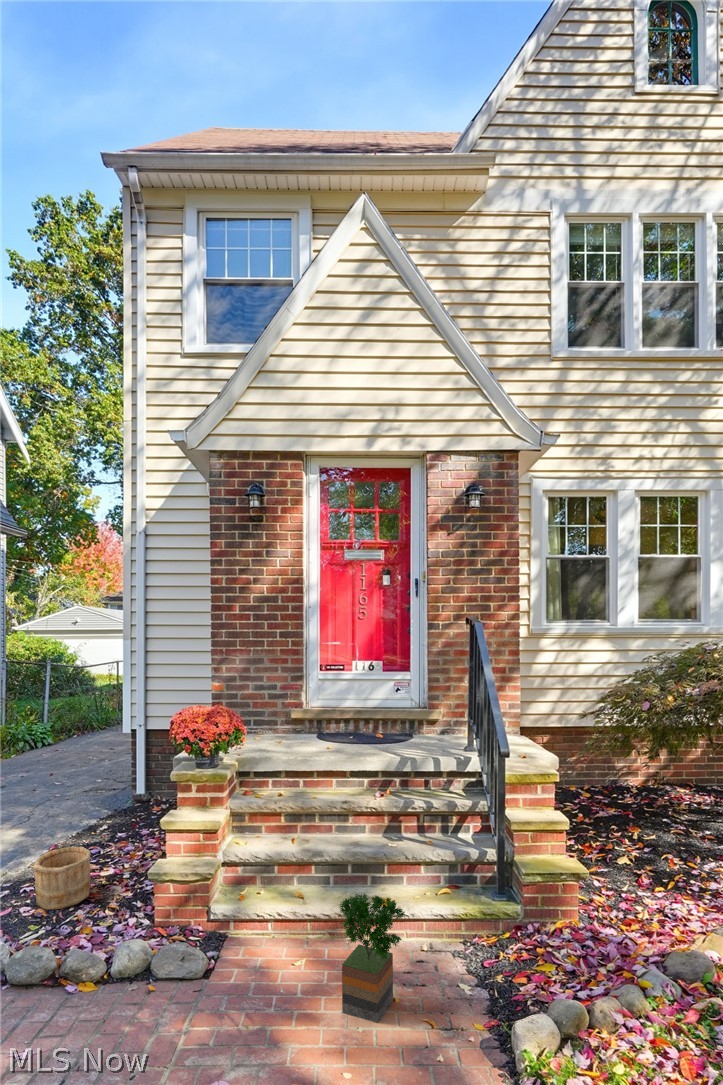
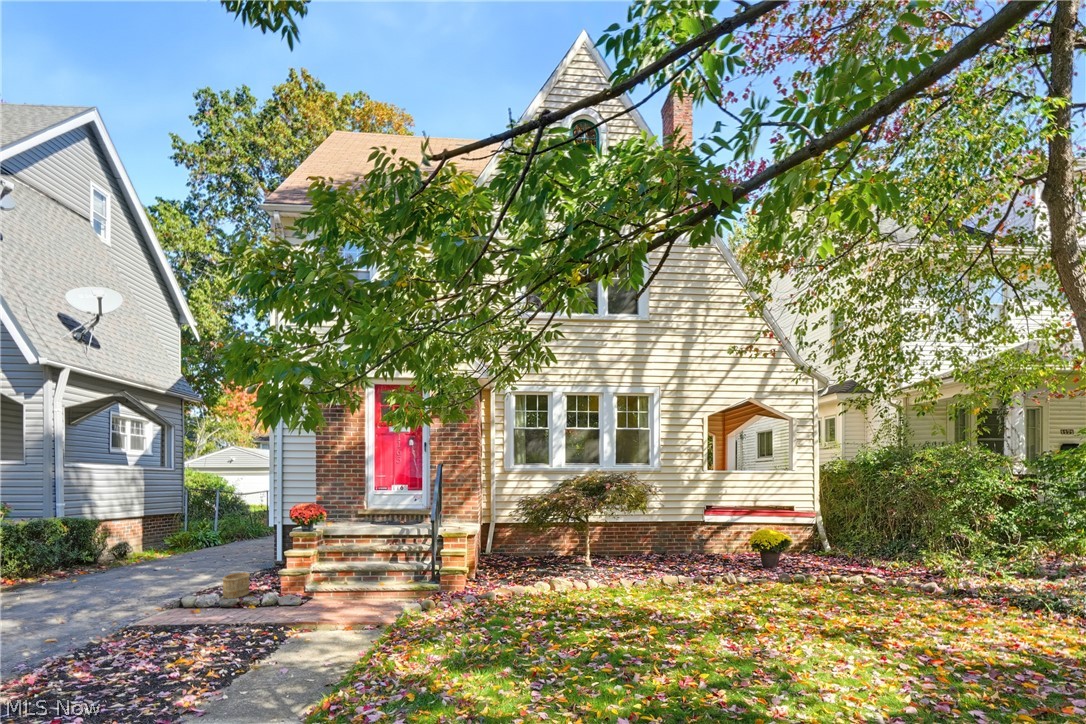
potted tree: present [340,893,405,1023] -> none [351,571,379,618]

